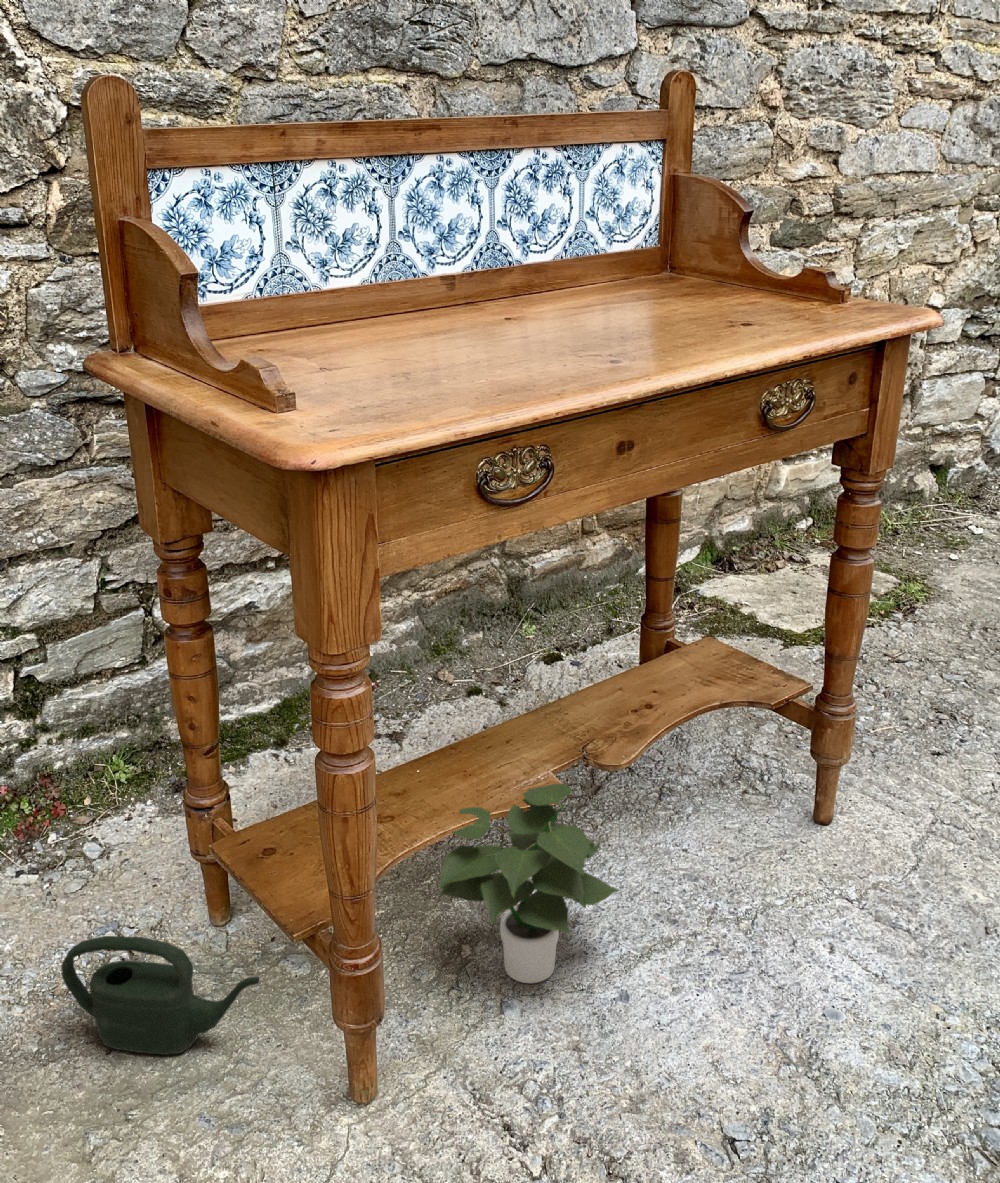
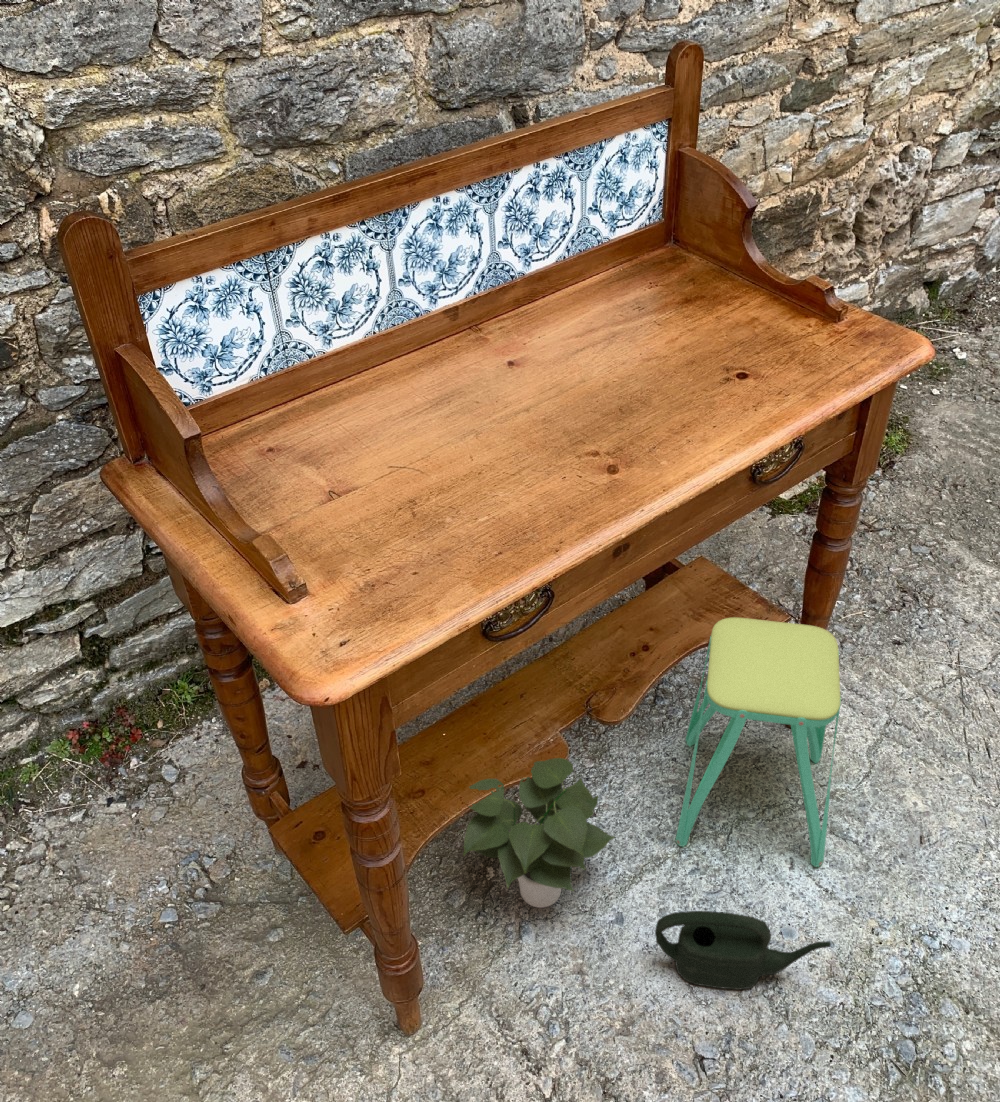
stool: none [691,649,877,950] -> present [676,617,841,867]
watering can: present [61,936,259,1055] -> present [655,911,830,990]

